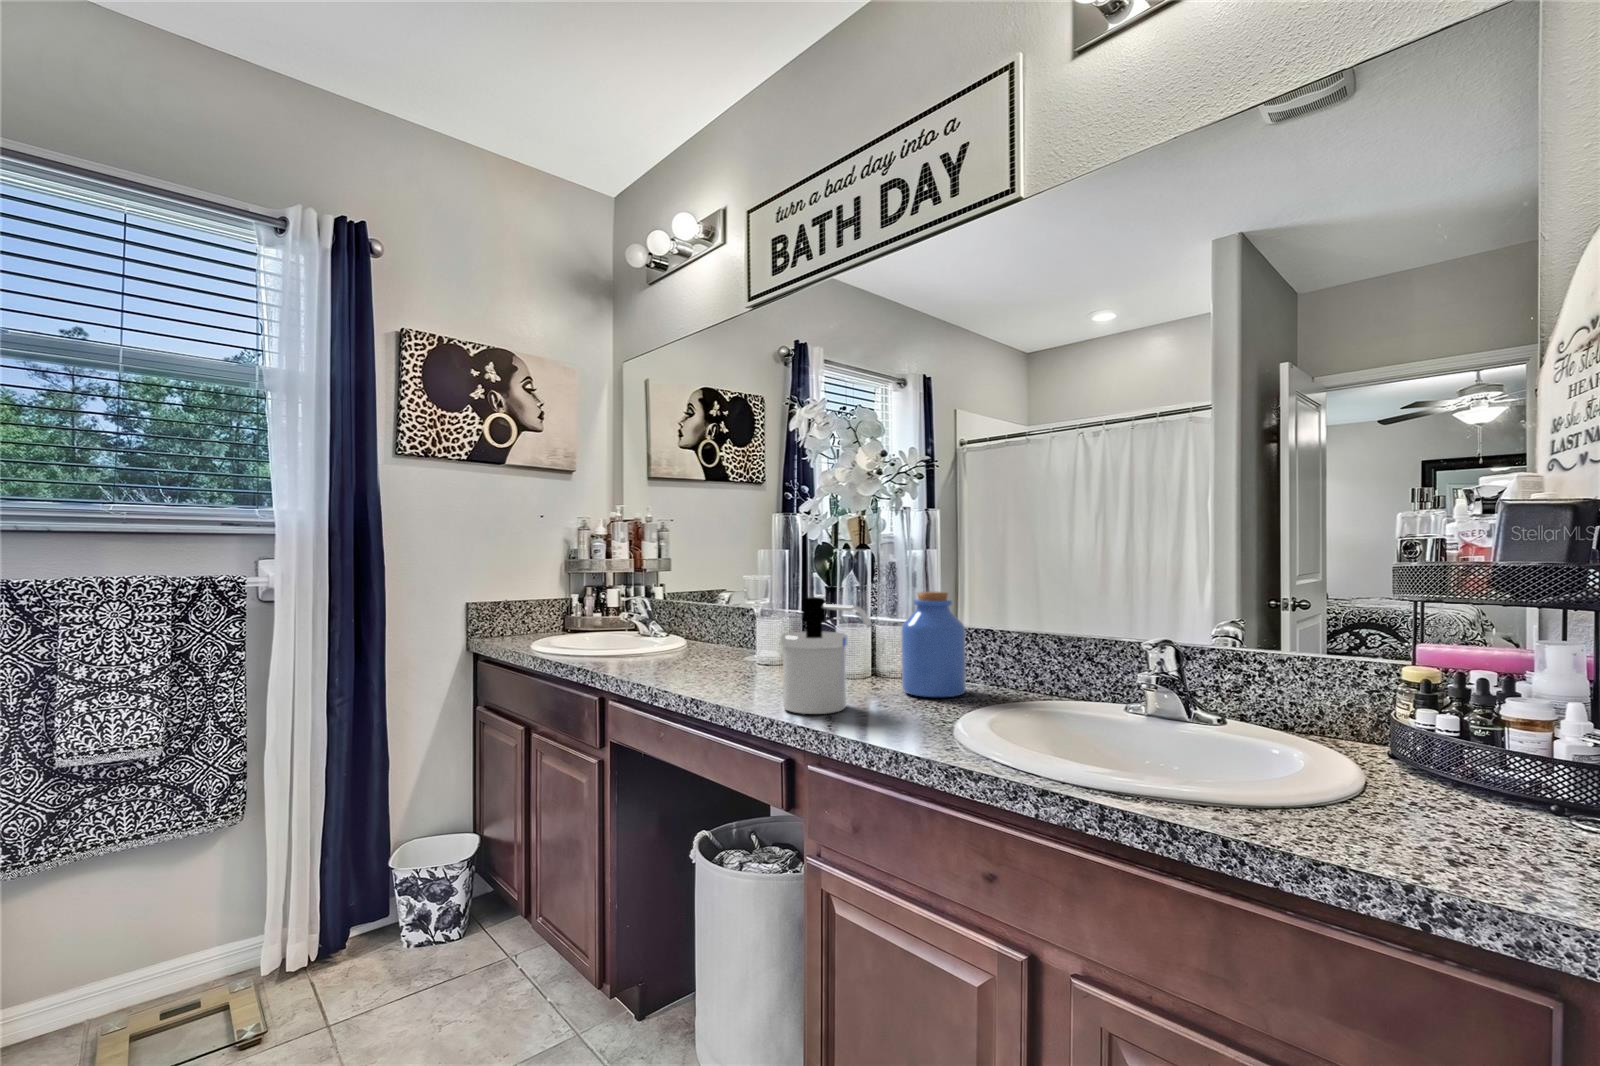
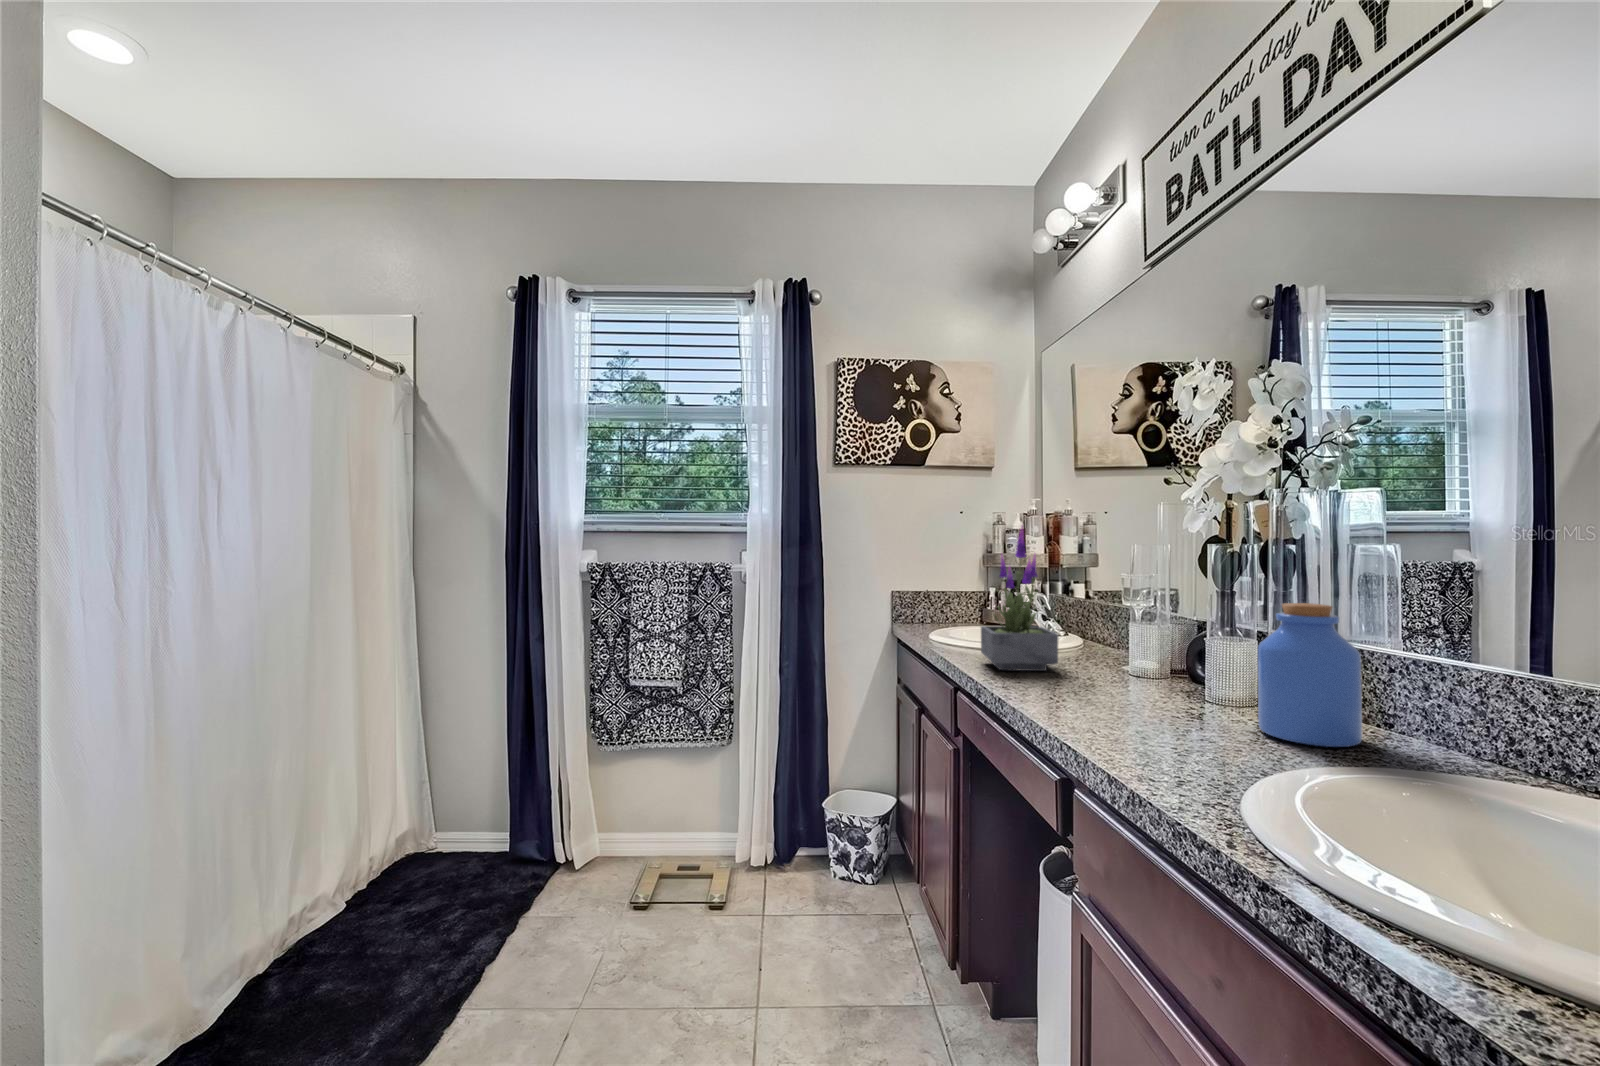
potted plant: none [622,530,706,678] -> present [981,526,1058,671]
soap dispenser: present [781,597,872,714] -> none [1074,602,1165,734]

